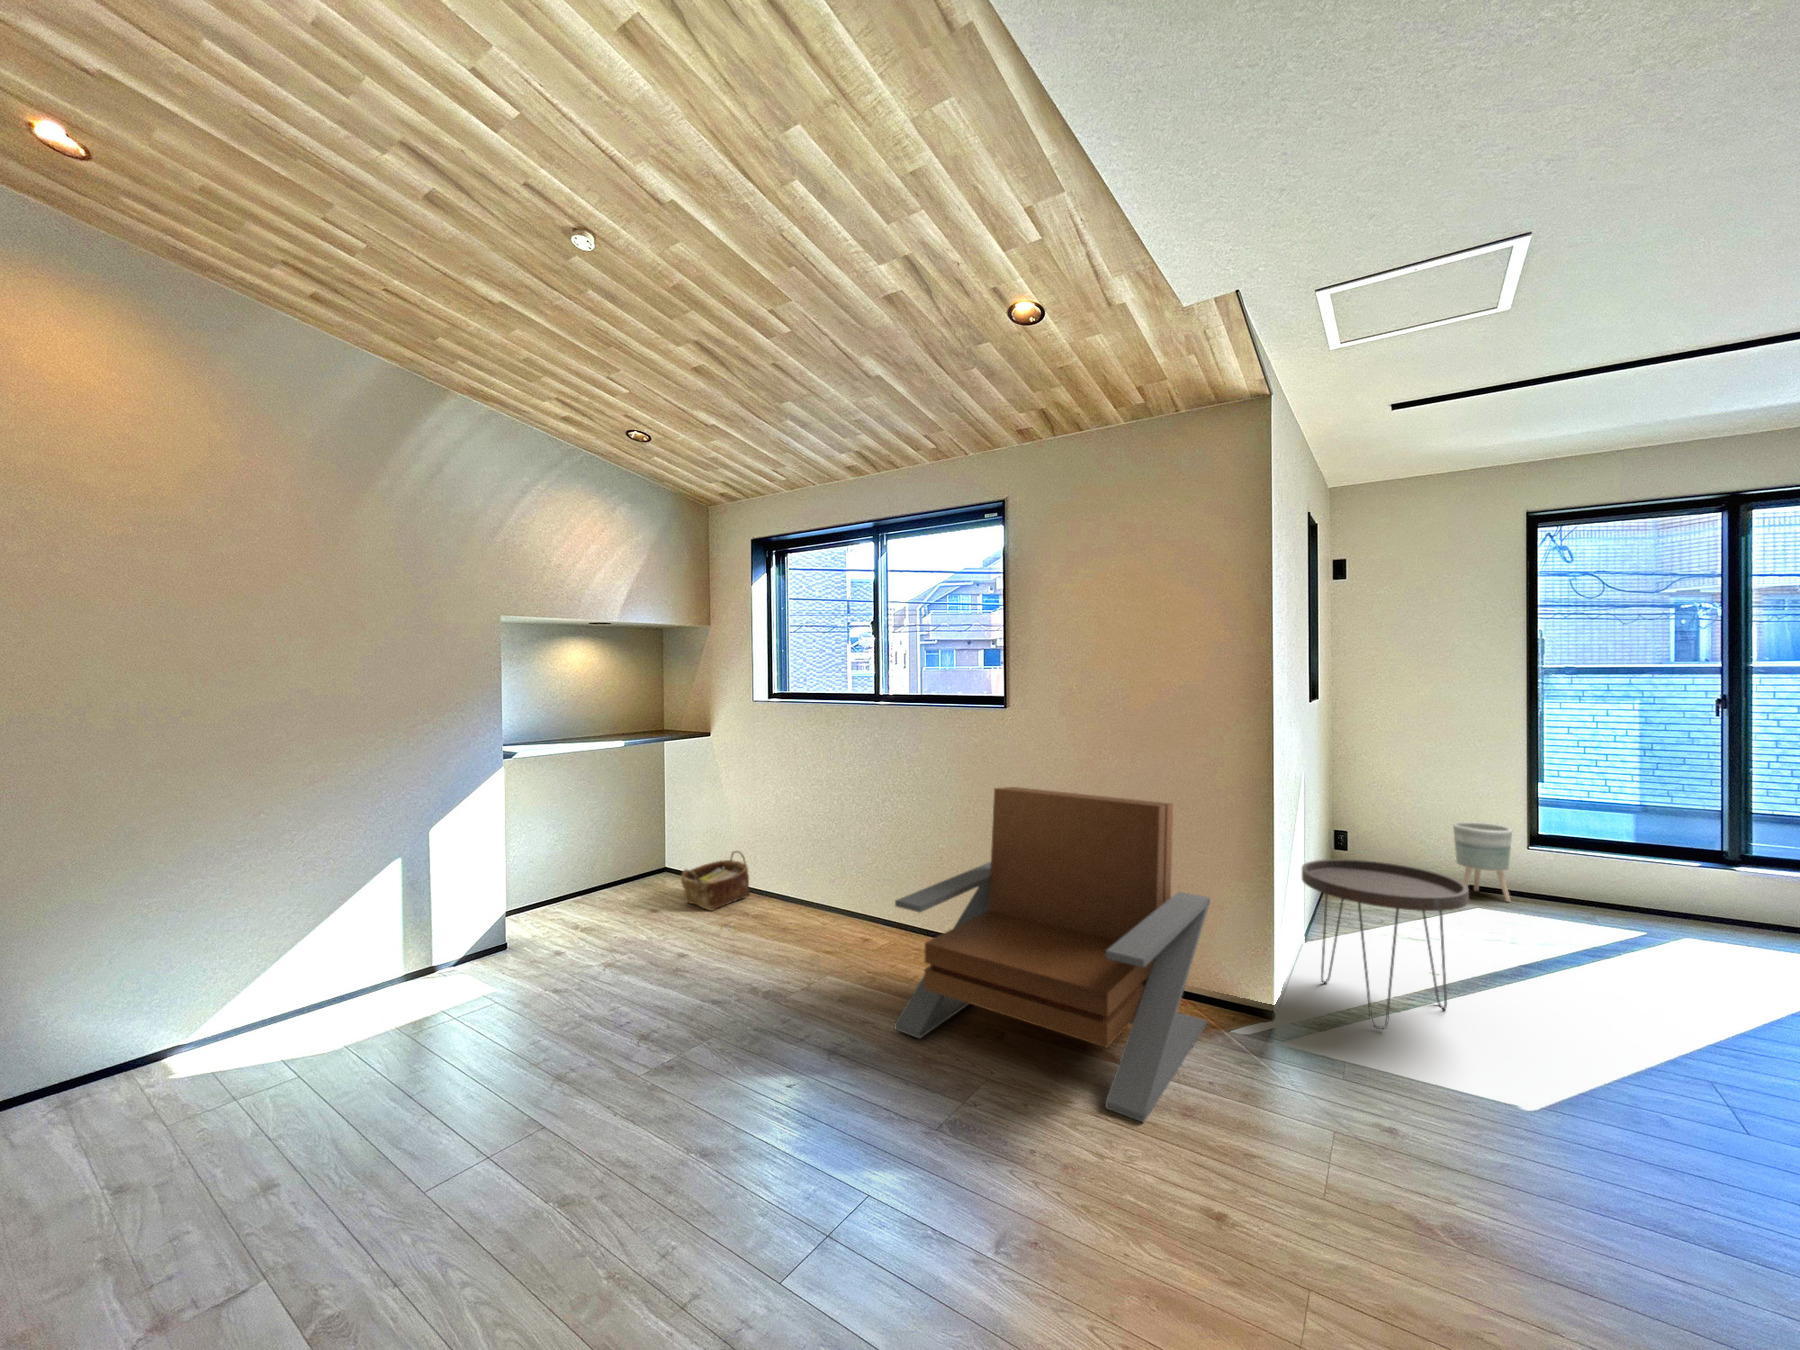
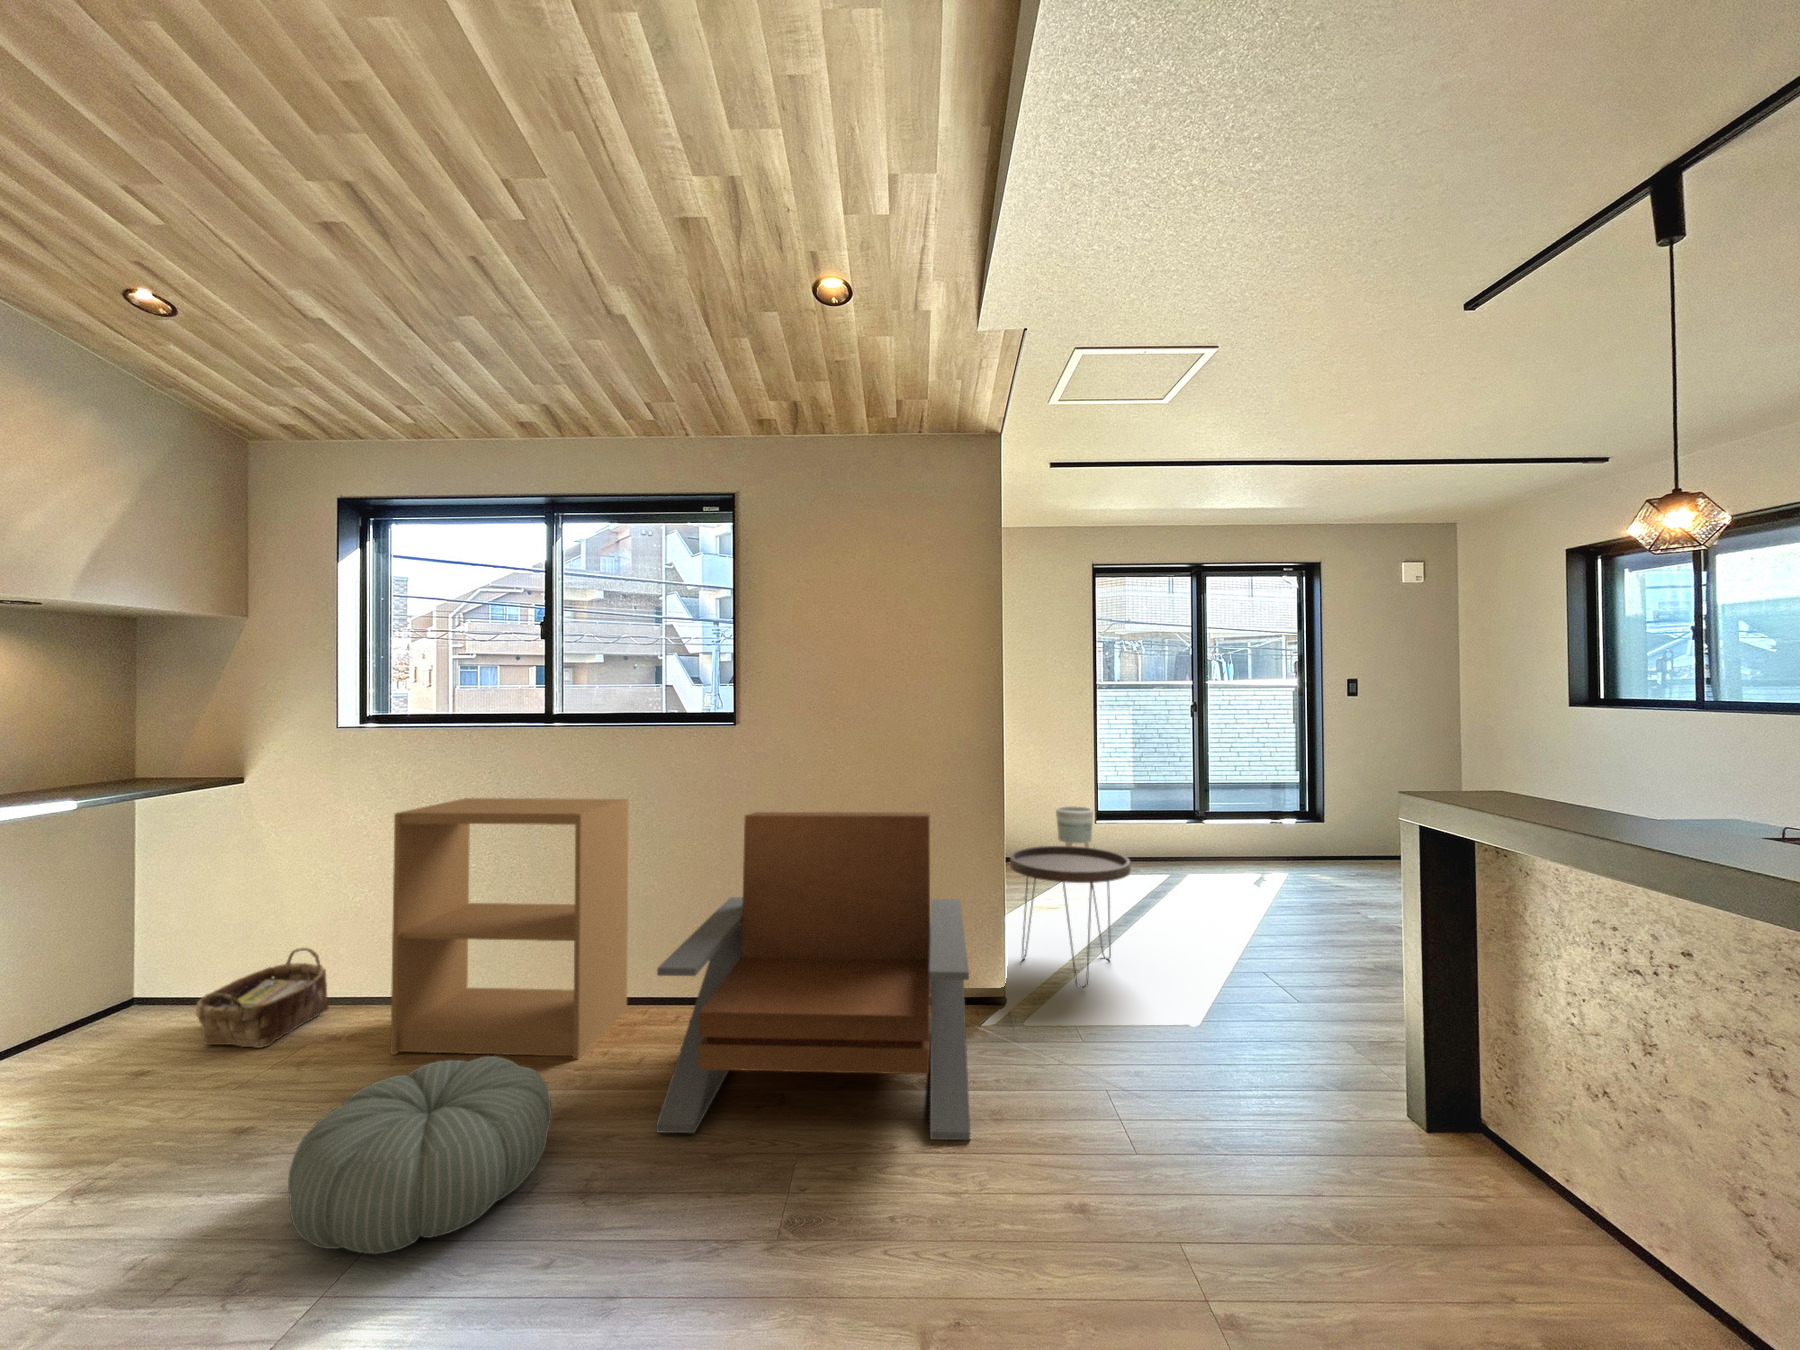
bookshelf: none [769,757,924,965] -> present [390,798,628,1059]
pouf: none [673,937,828,1046] -> present [288,1056,551,1254]

